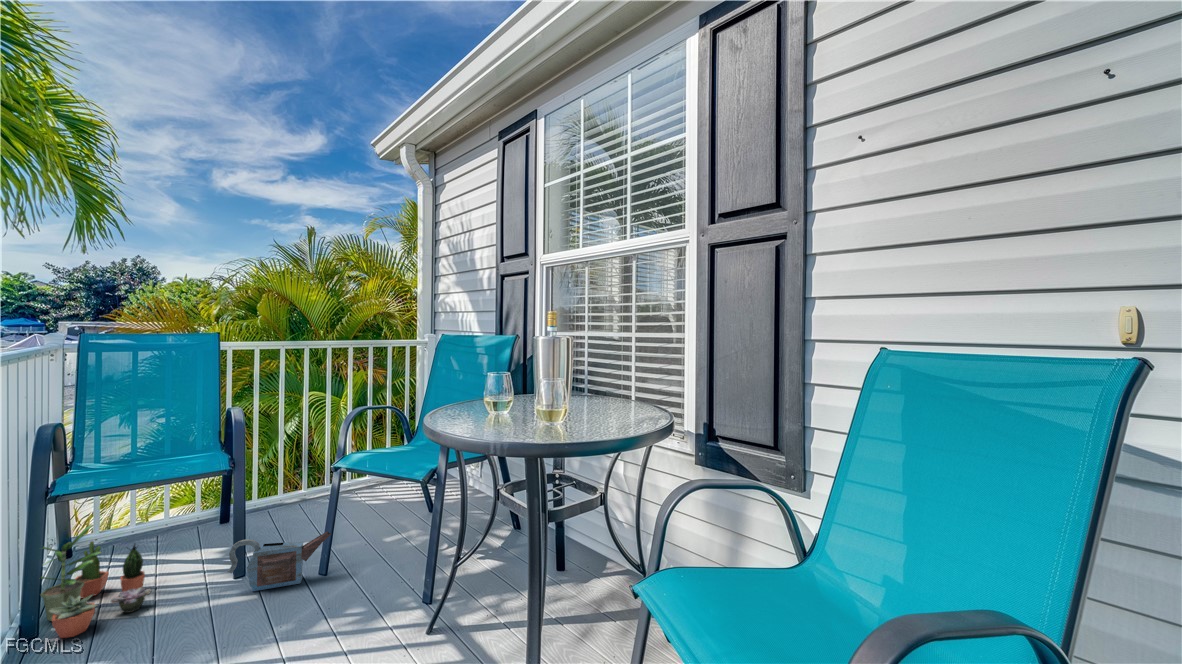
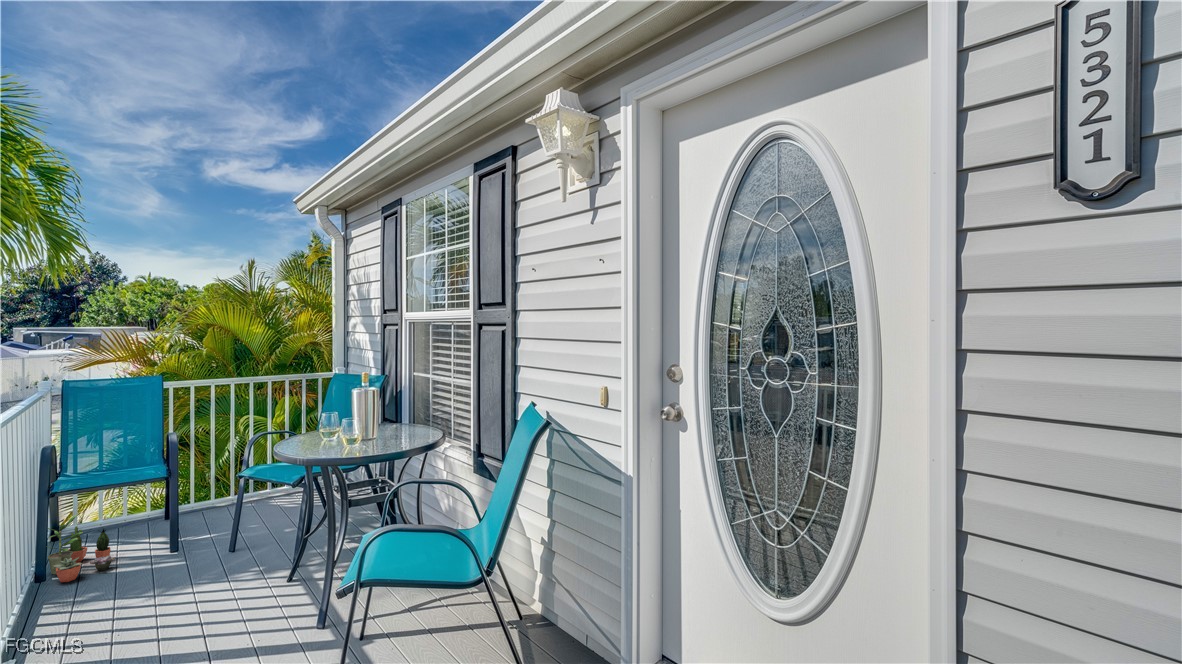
watering can: present [228,531,331,591] -> none [164,522,235,561]

